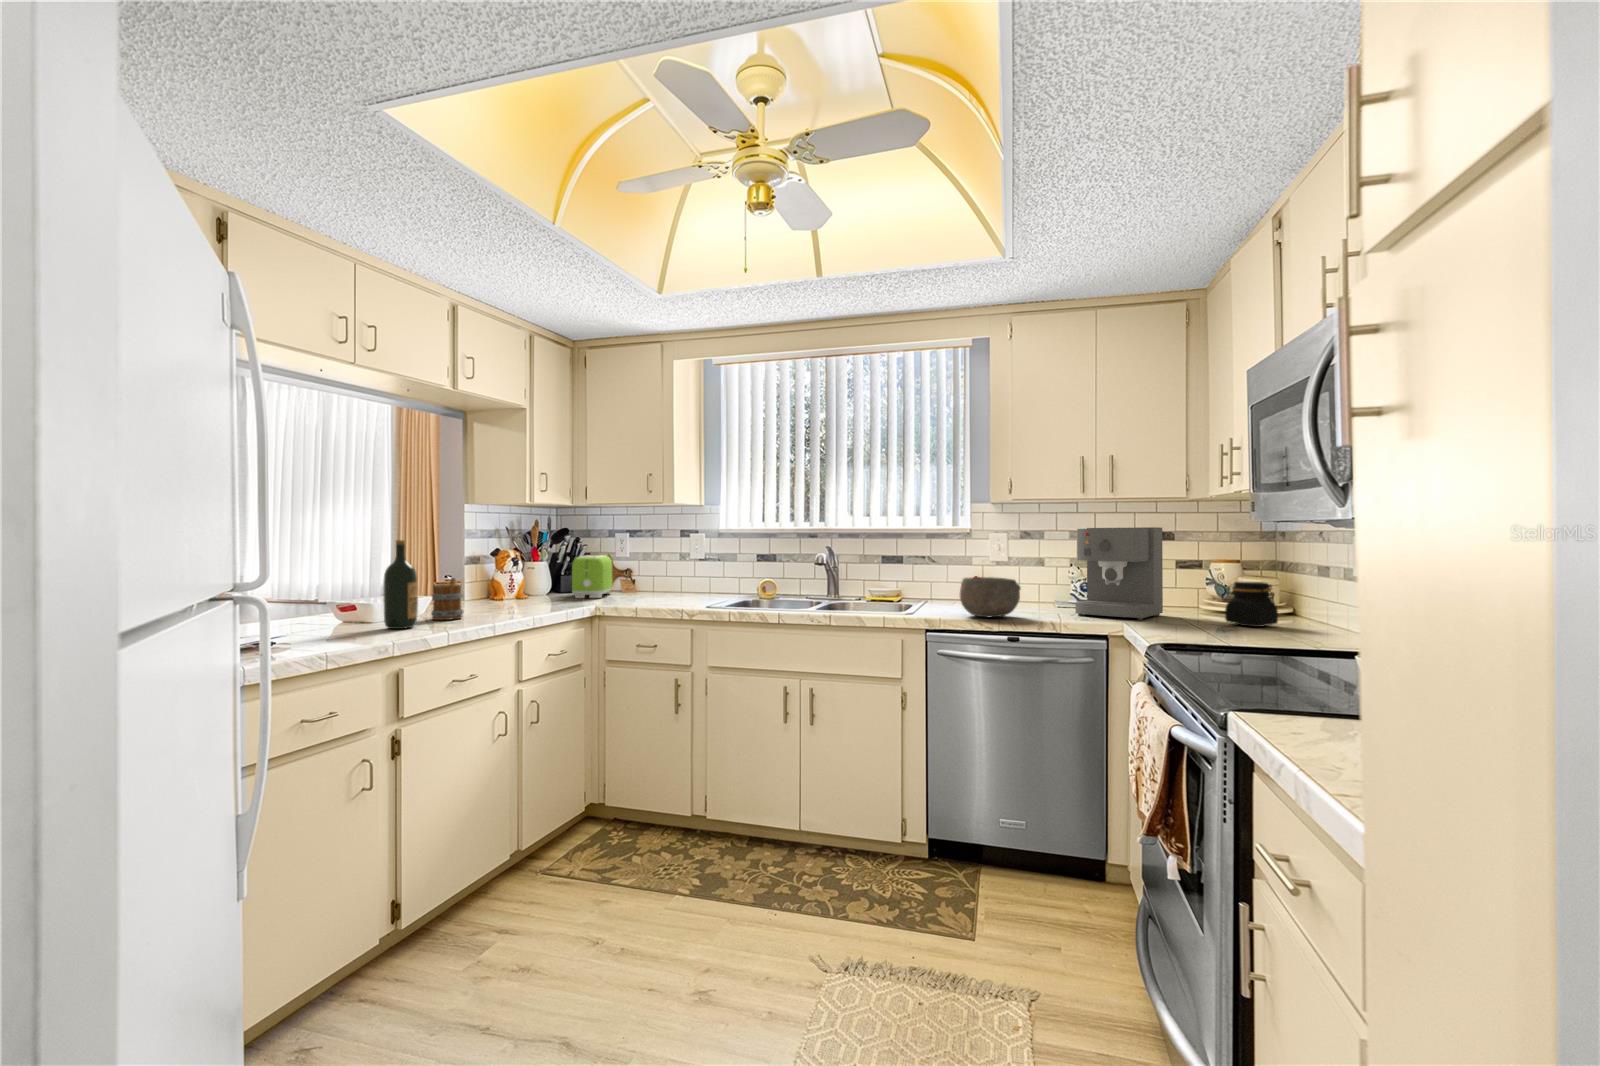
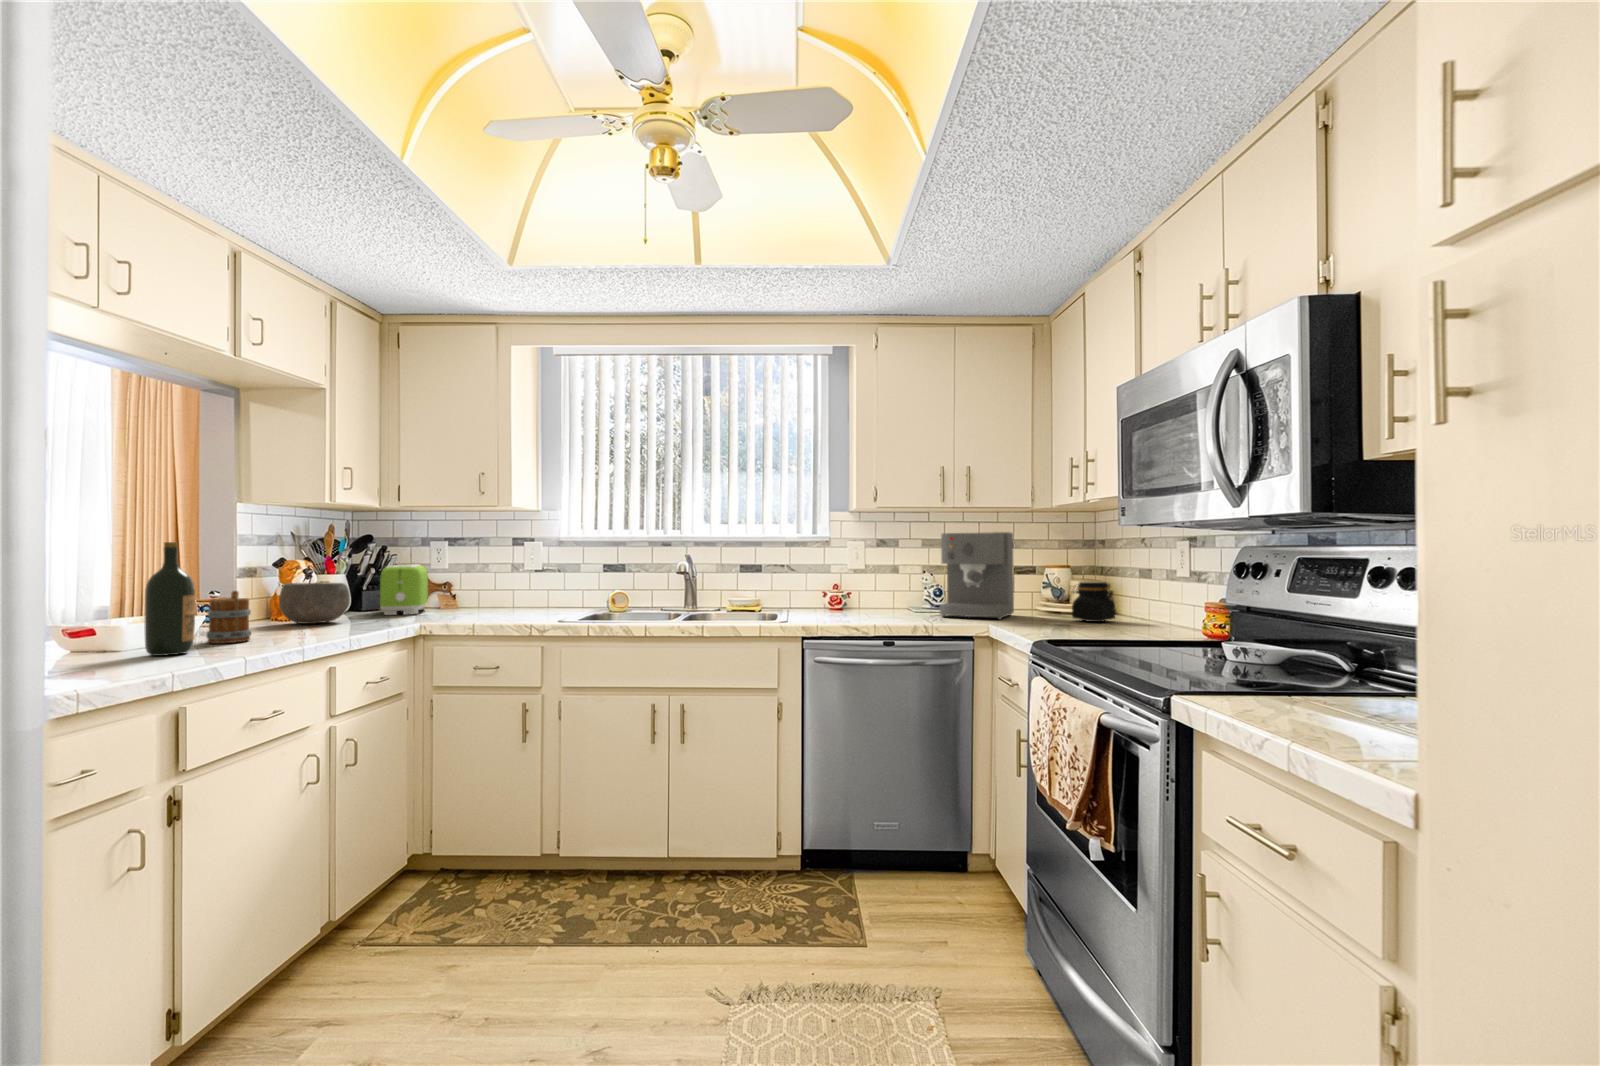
bowl: present [960,577,1021,617] -> present [279,583,350,624]

